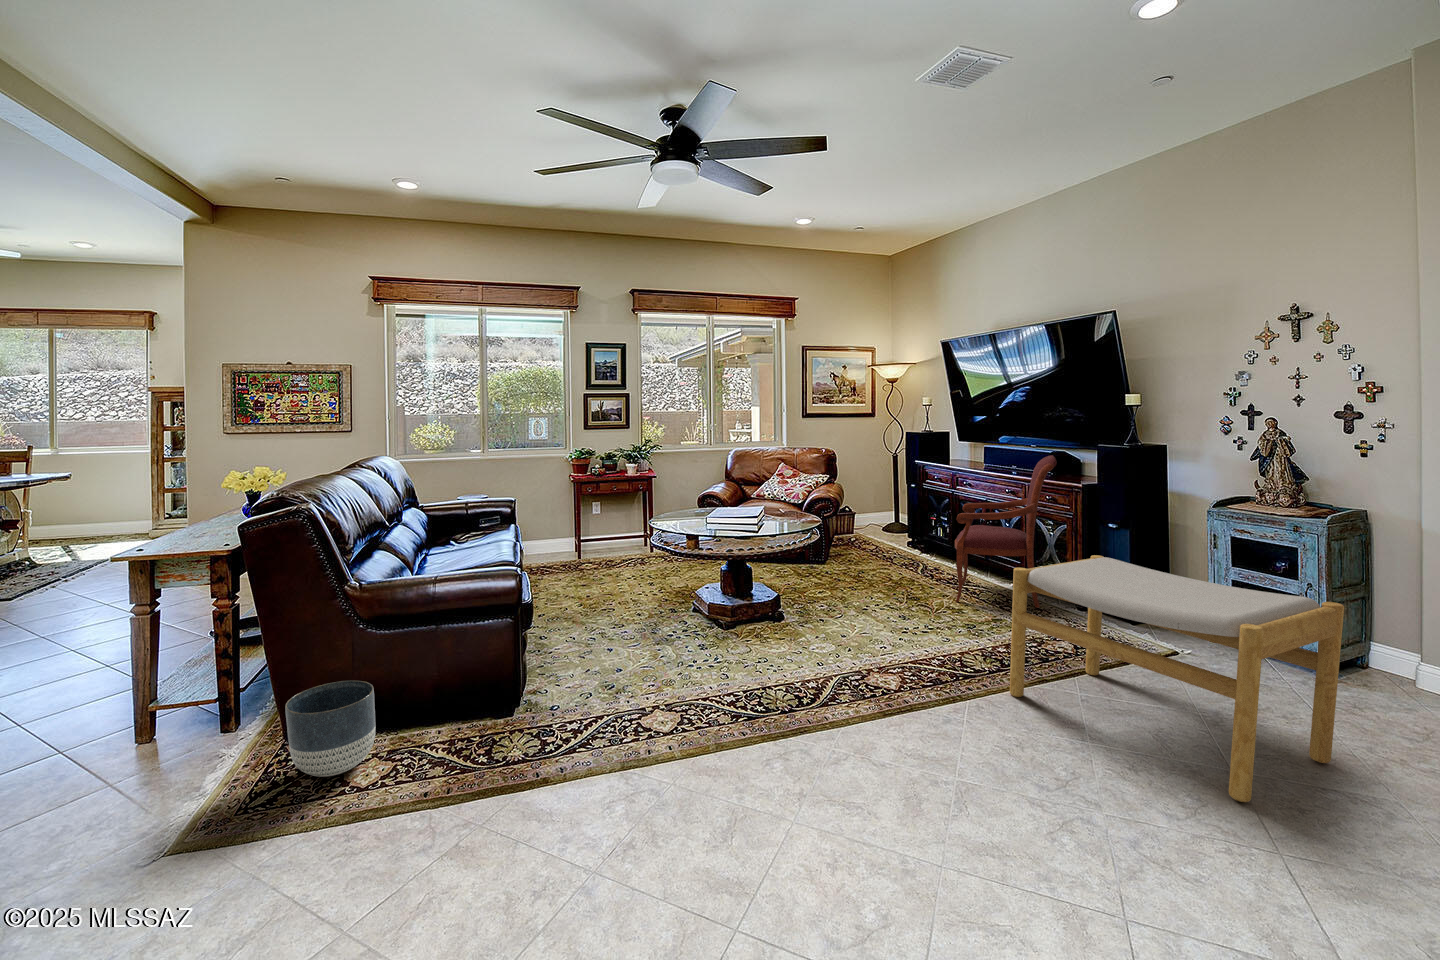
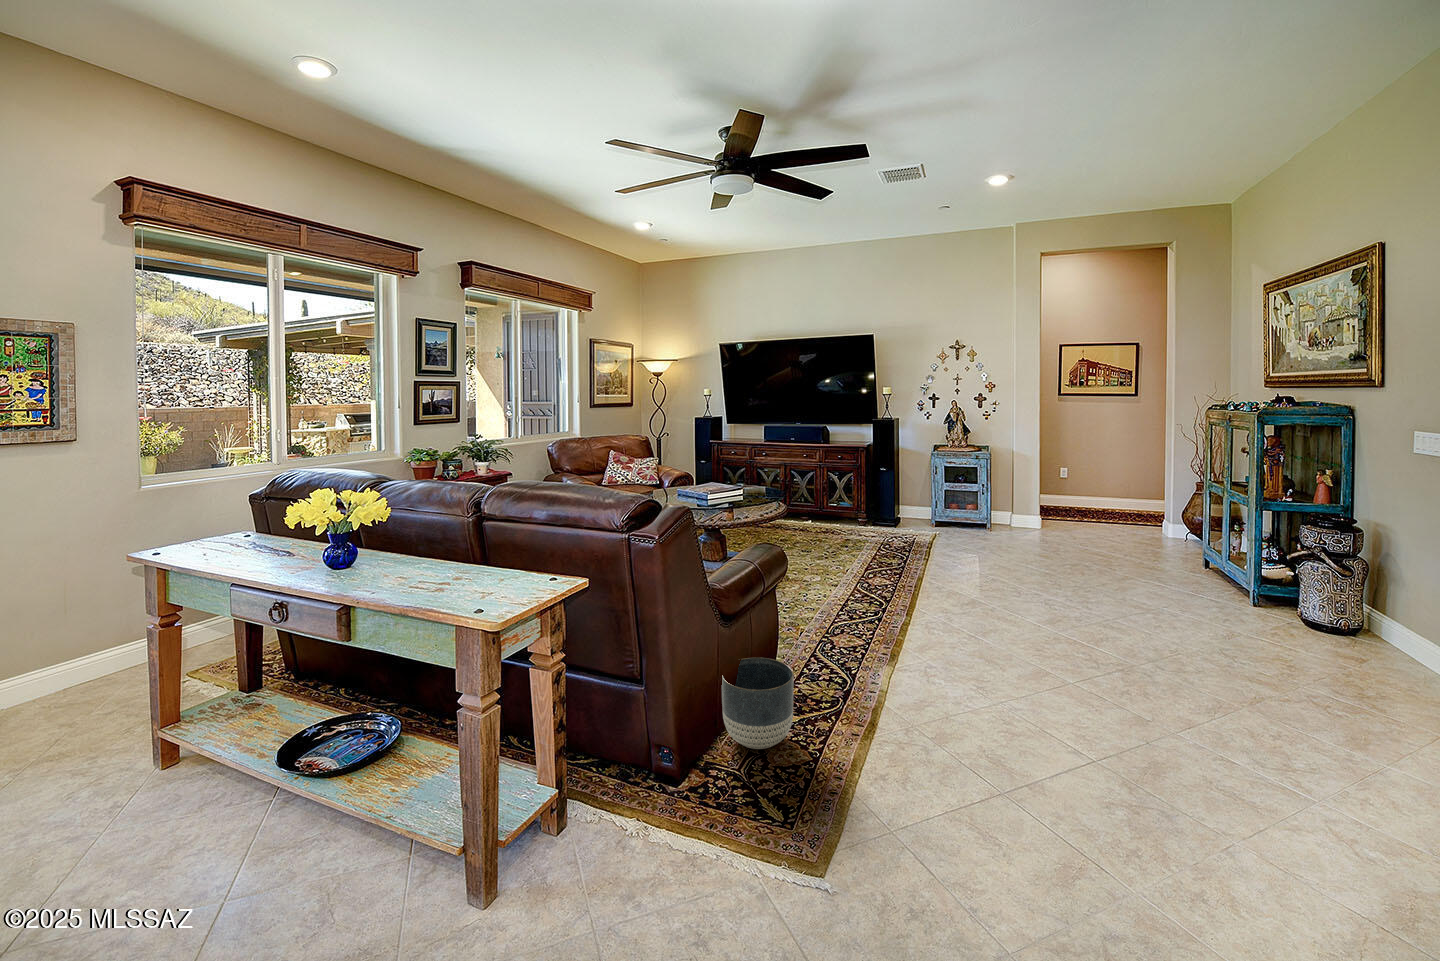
armchair: present [955,455,1057,608] -> none [790,428,862,532]
footstool: present [1010,555,1344,802] -> none [938,481,1080,575]

